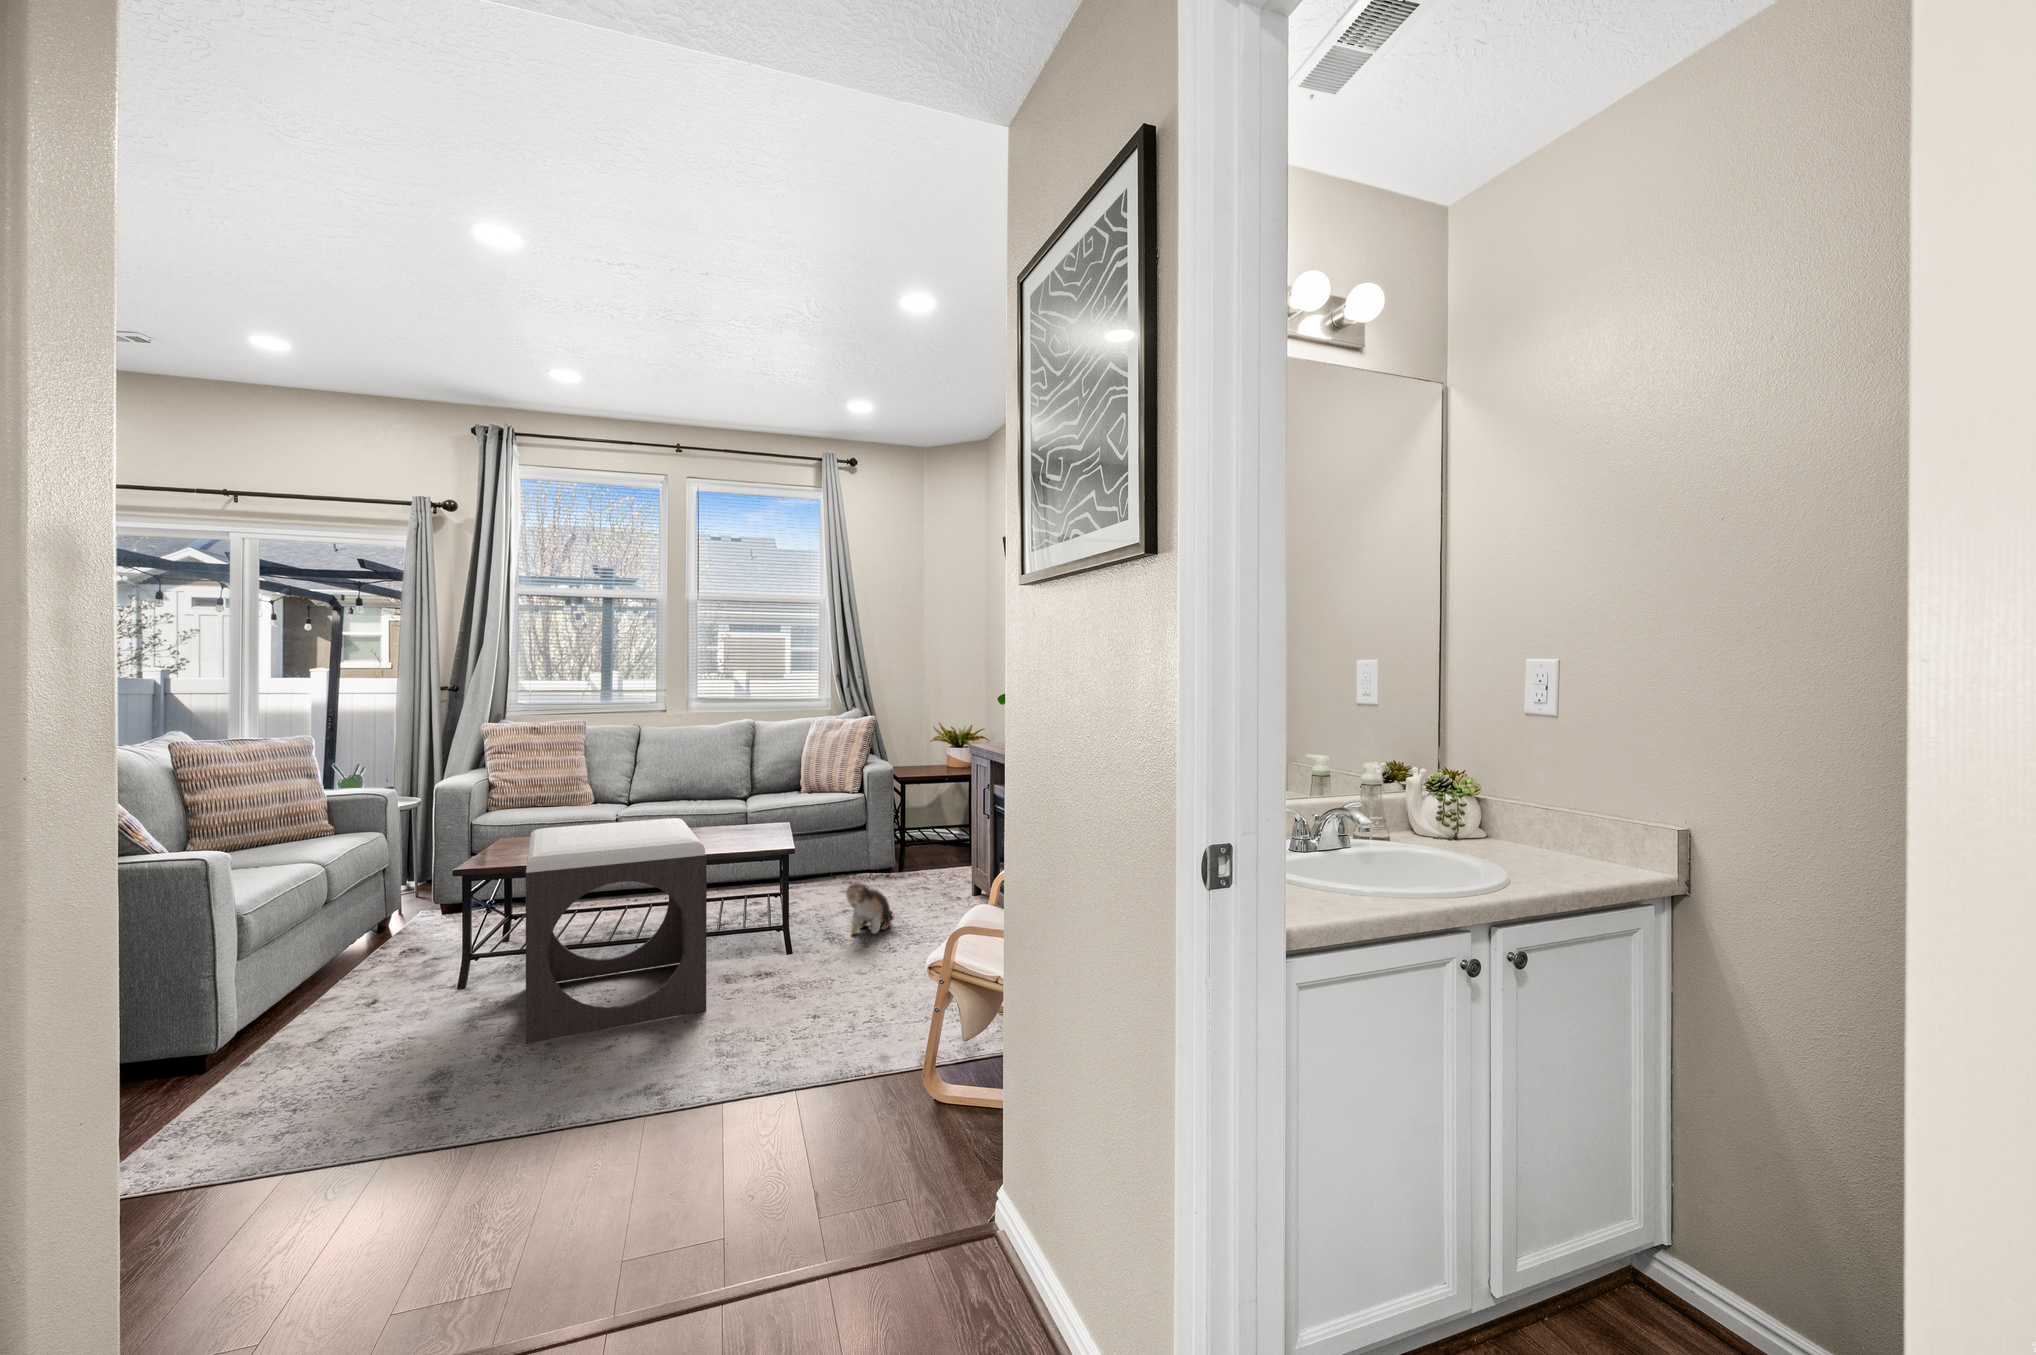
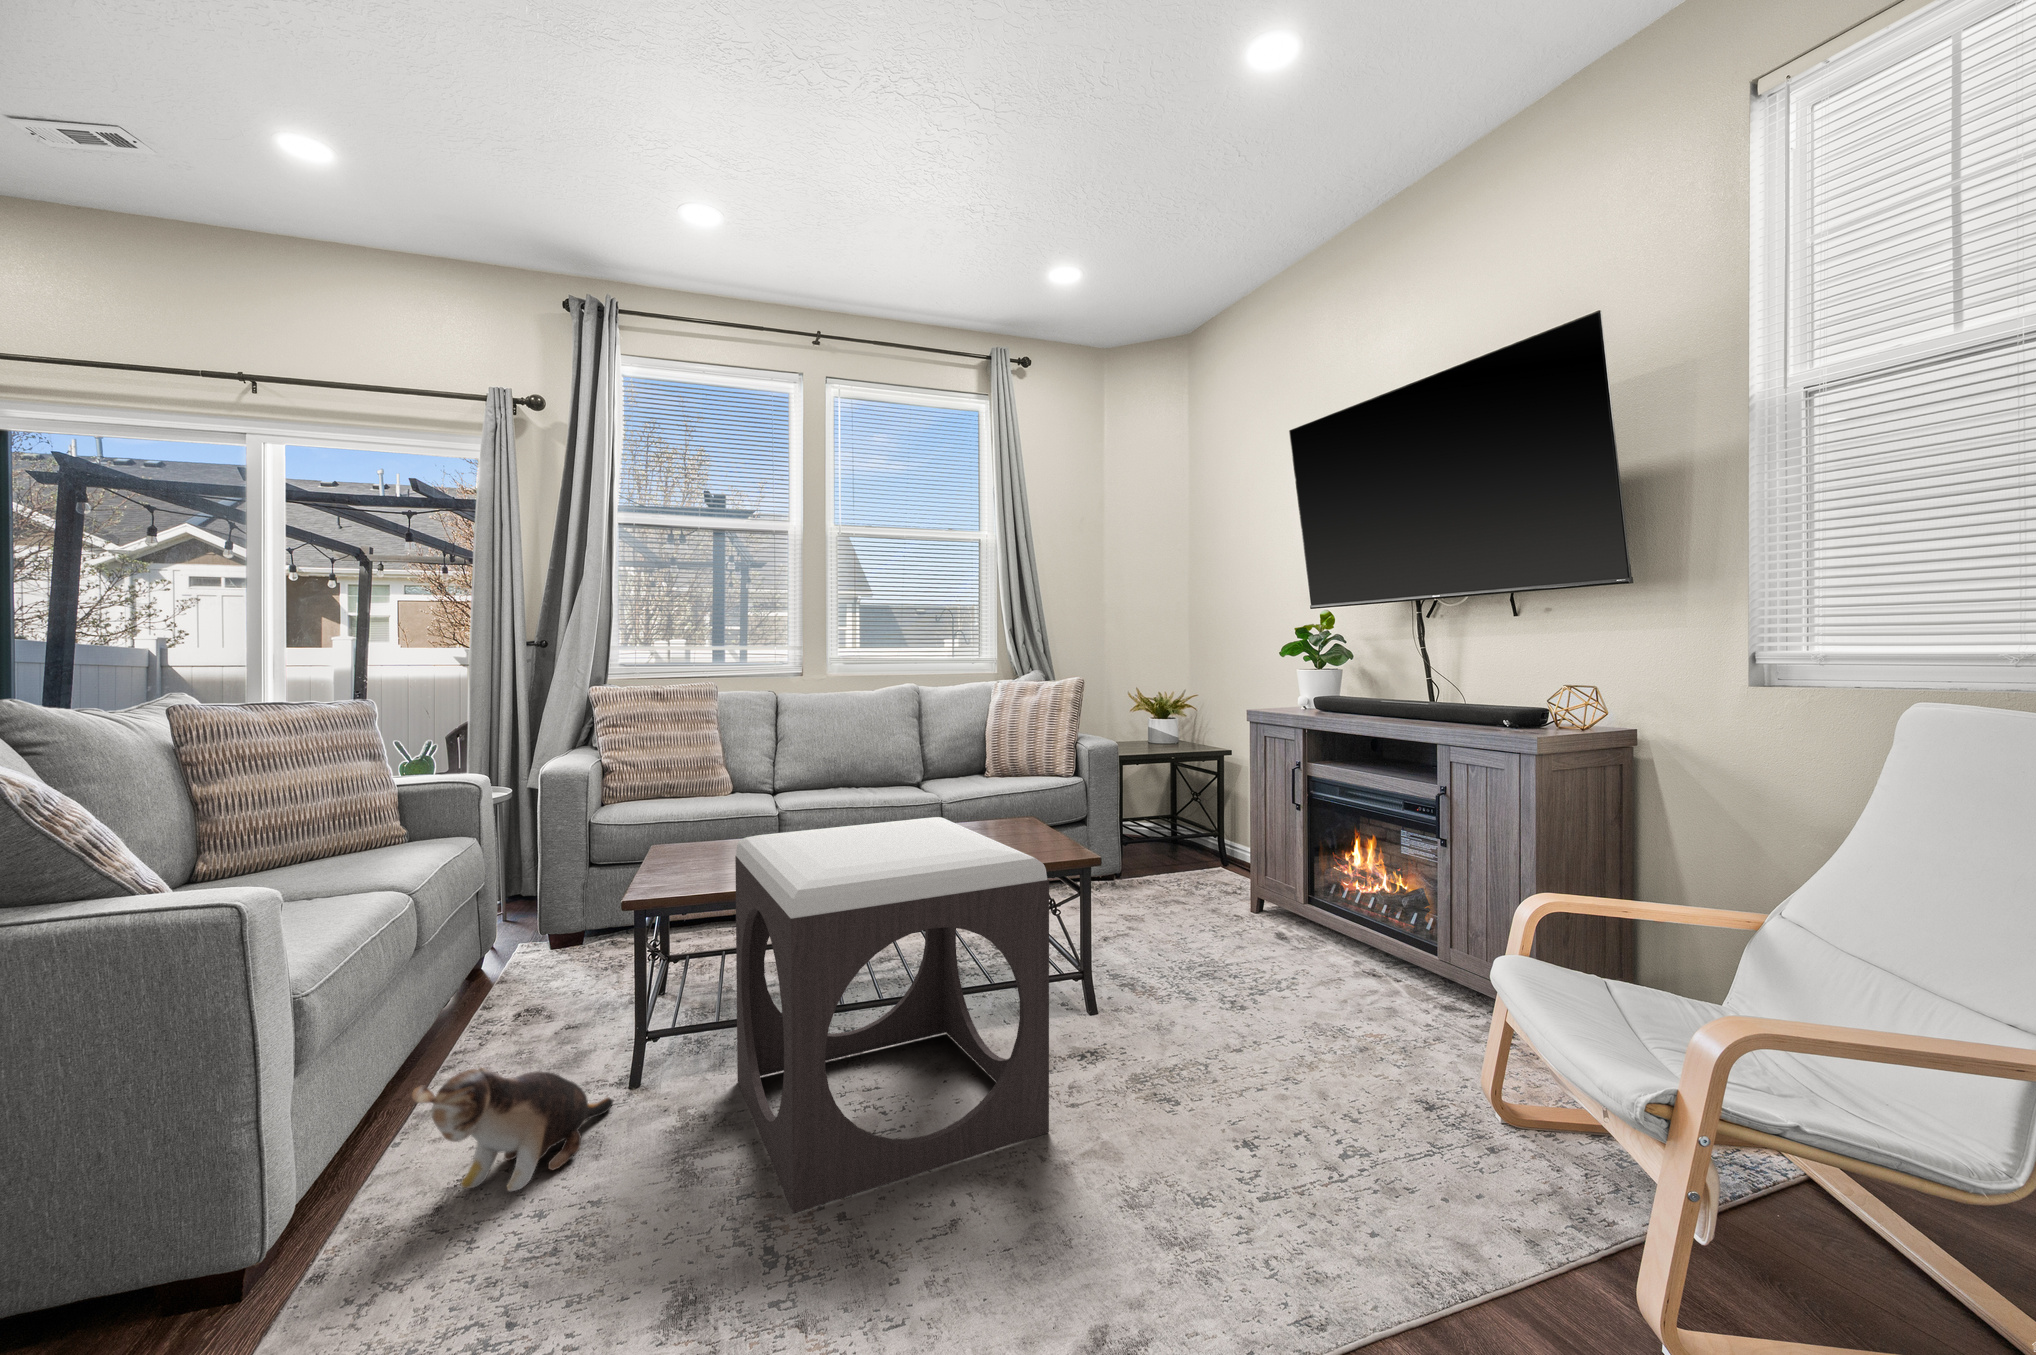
plush toy: present [846,881,893,934] -> present [412,1068,613,1192]

